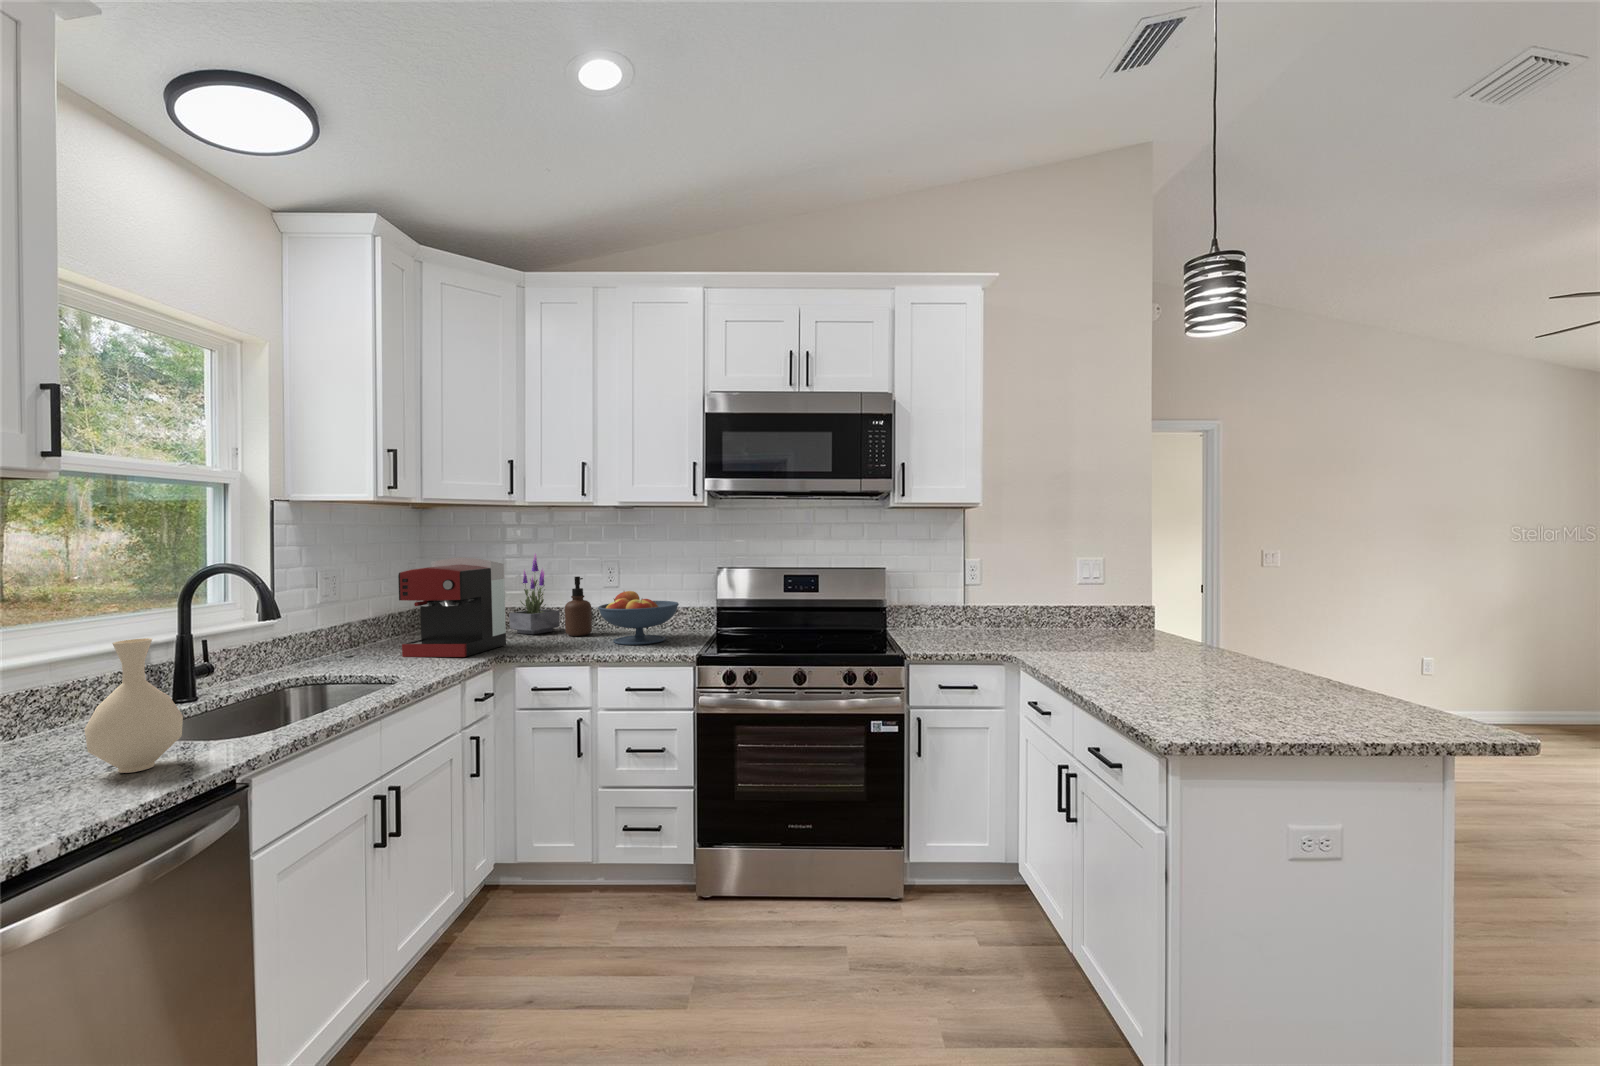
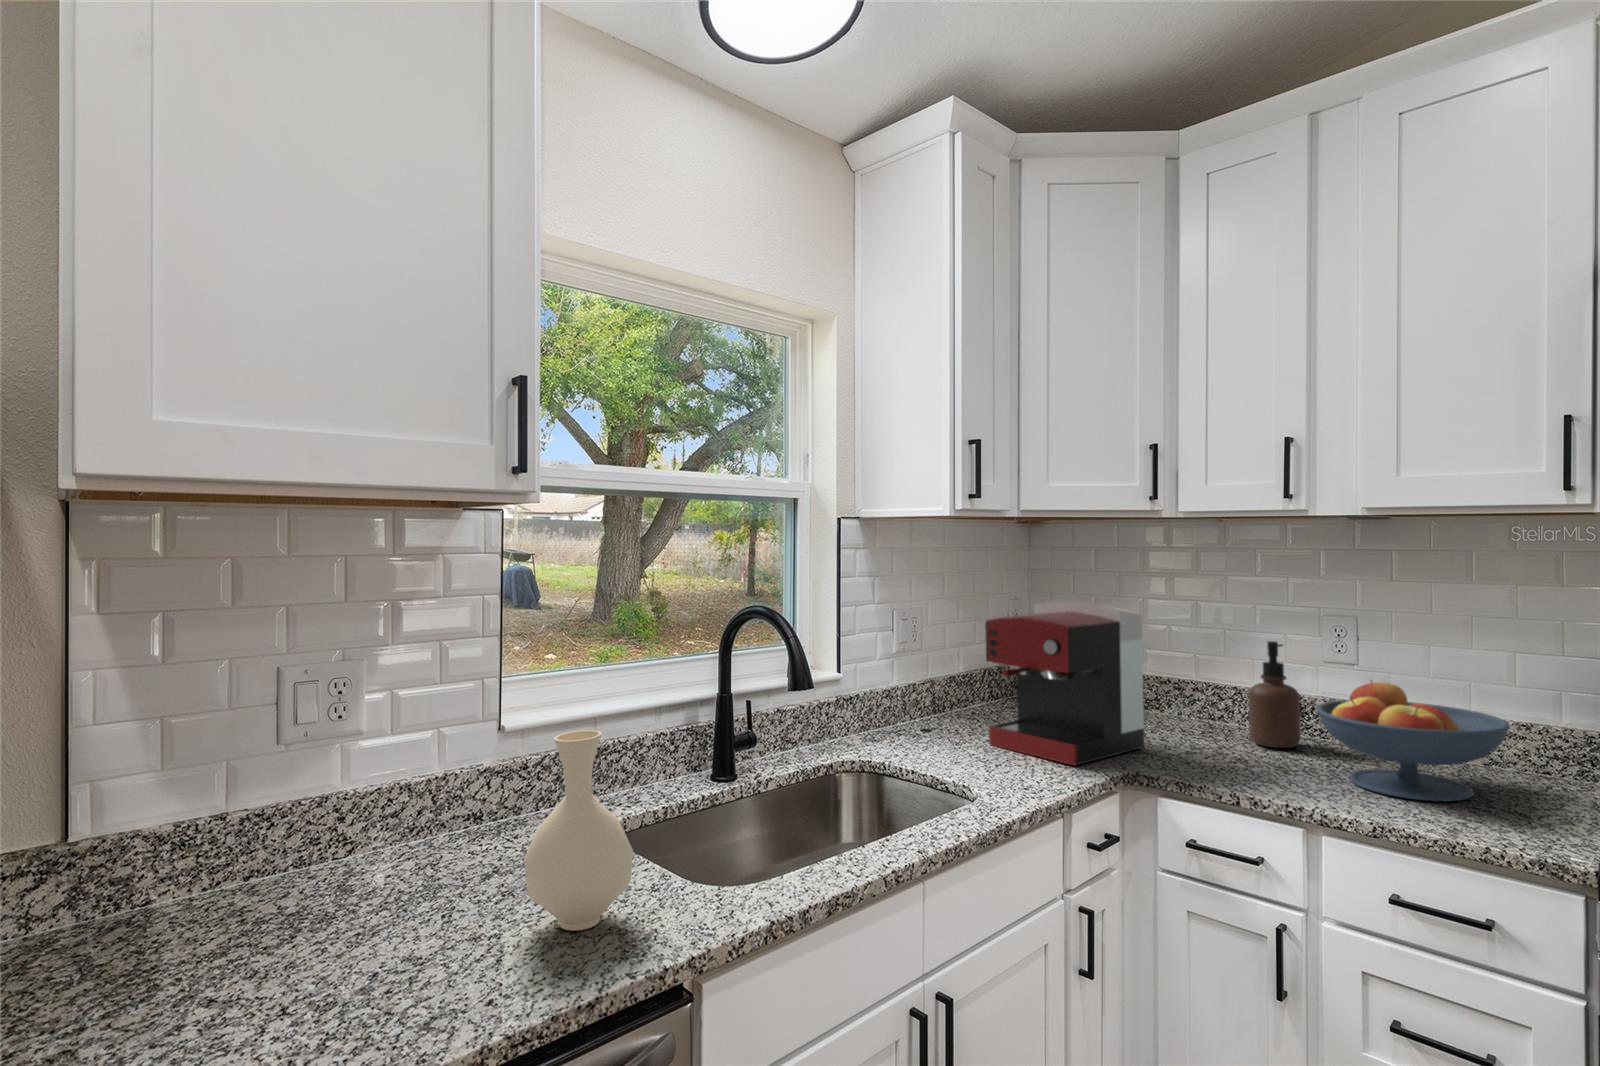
potted plant: present [509,554,560,634] -> none [1153,594,1239,730]

